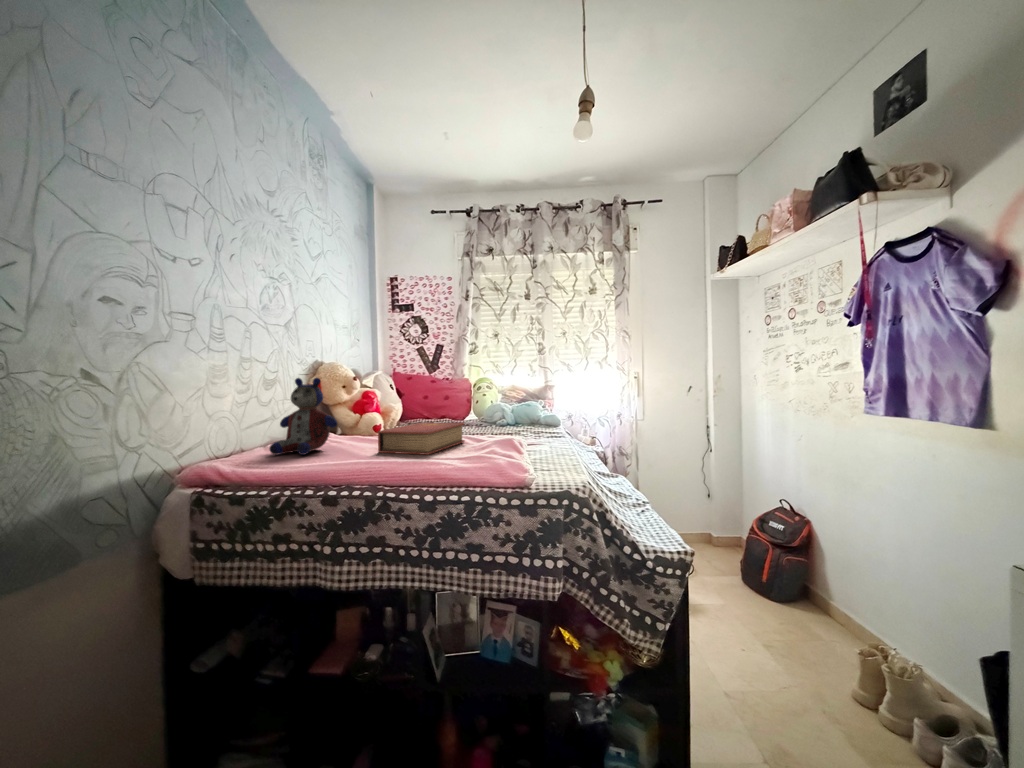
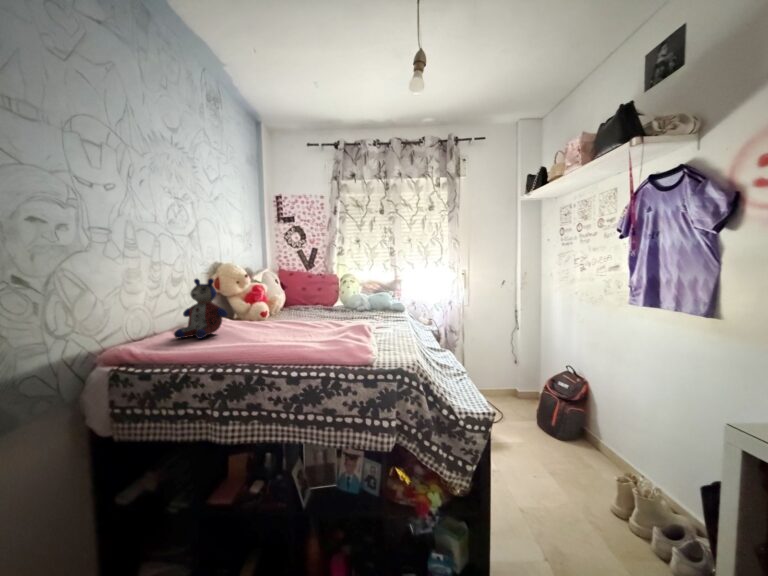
book: present [378,423,464,455] -> none [259,312,328,338]

